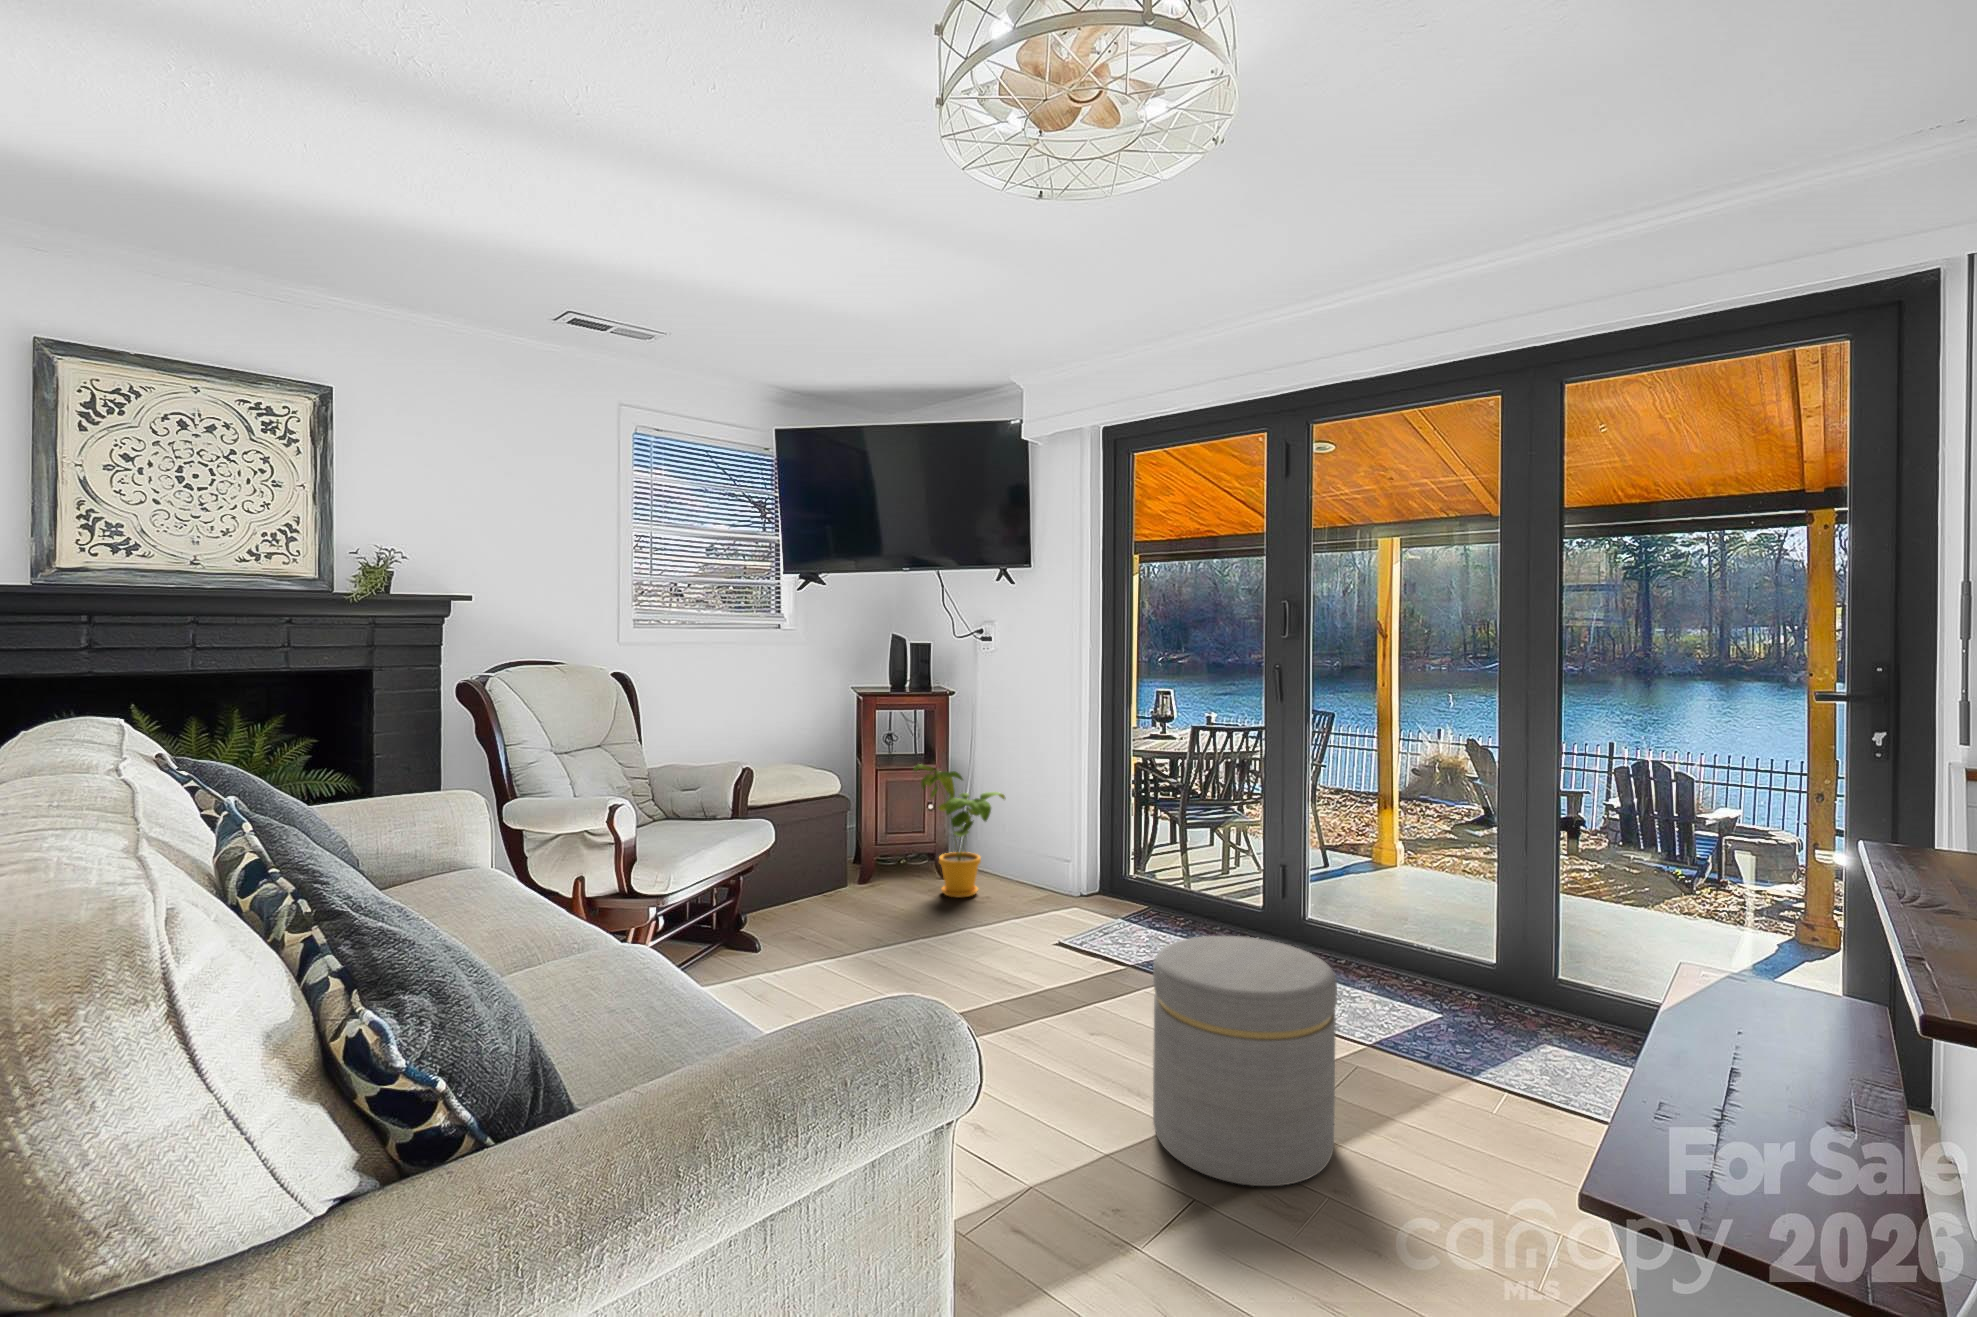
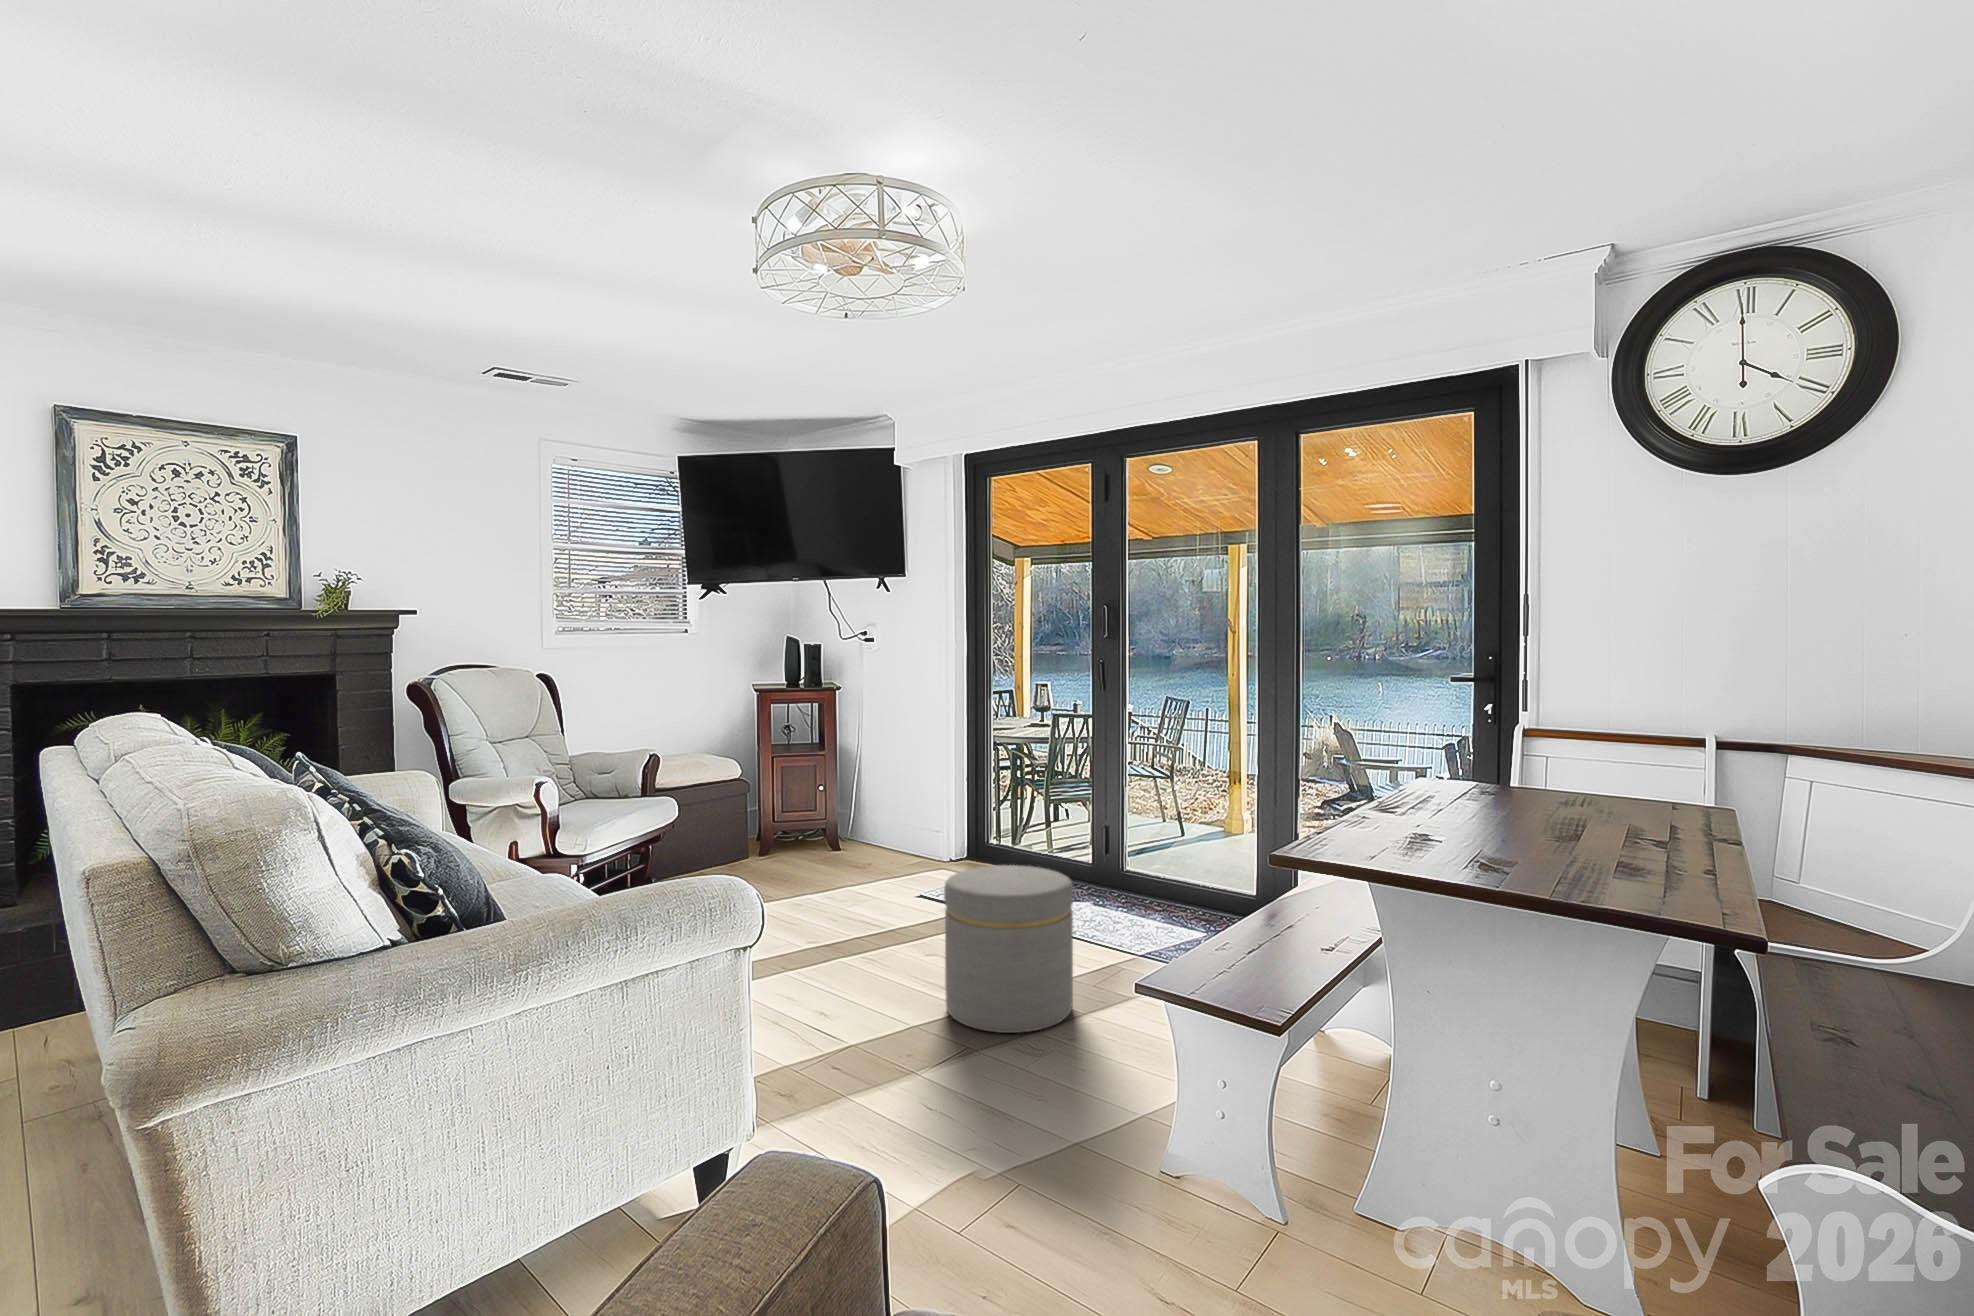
house plant: present [914,764,1005,898] -> none [805,749,888,863]

